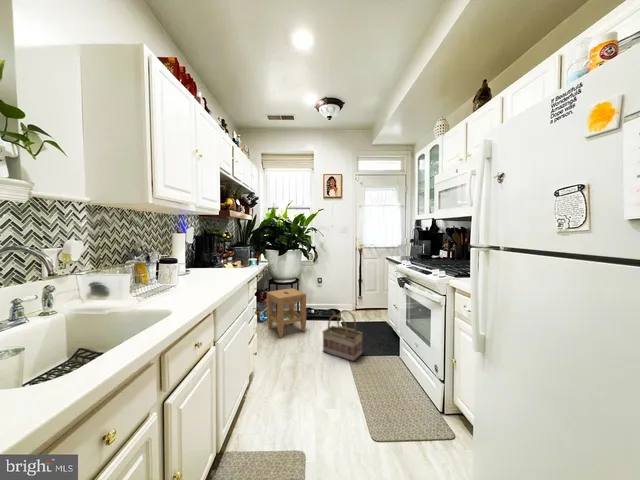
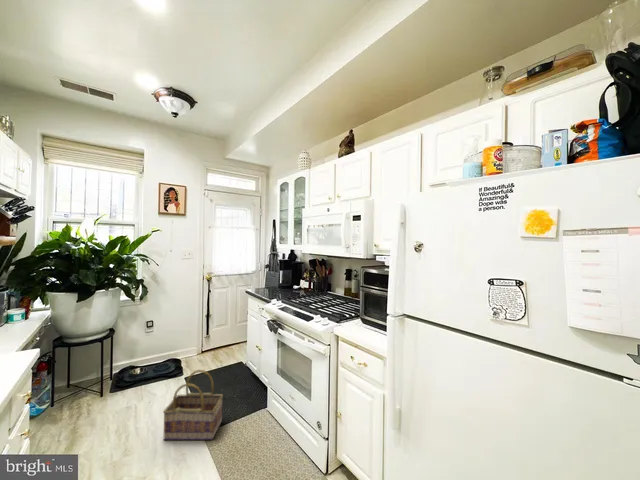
stool: present [267,288,306,338] -> none [47,348,131,441]

